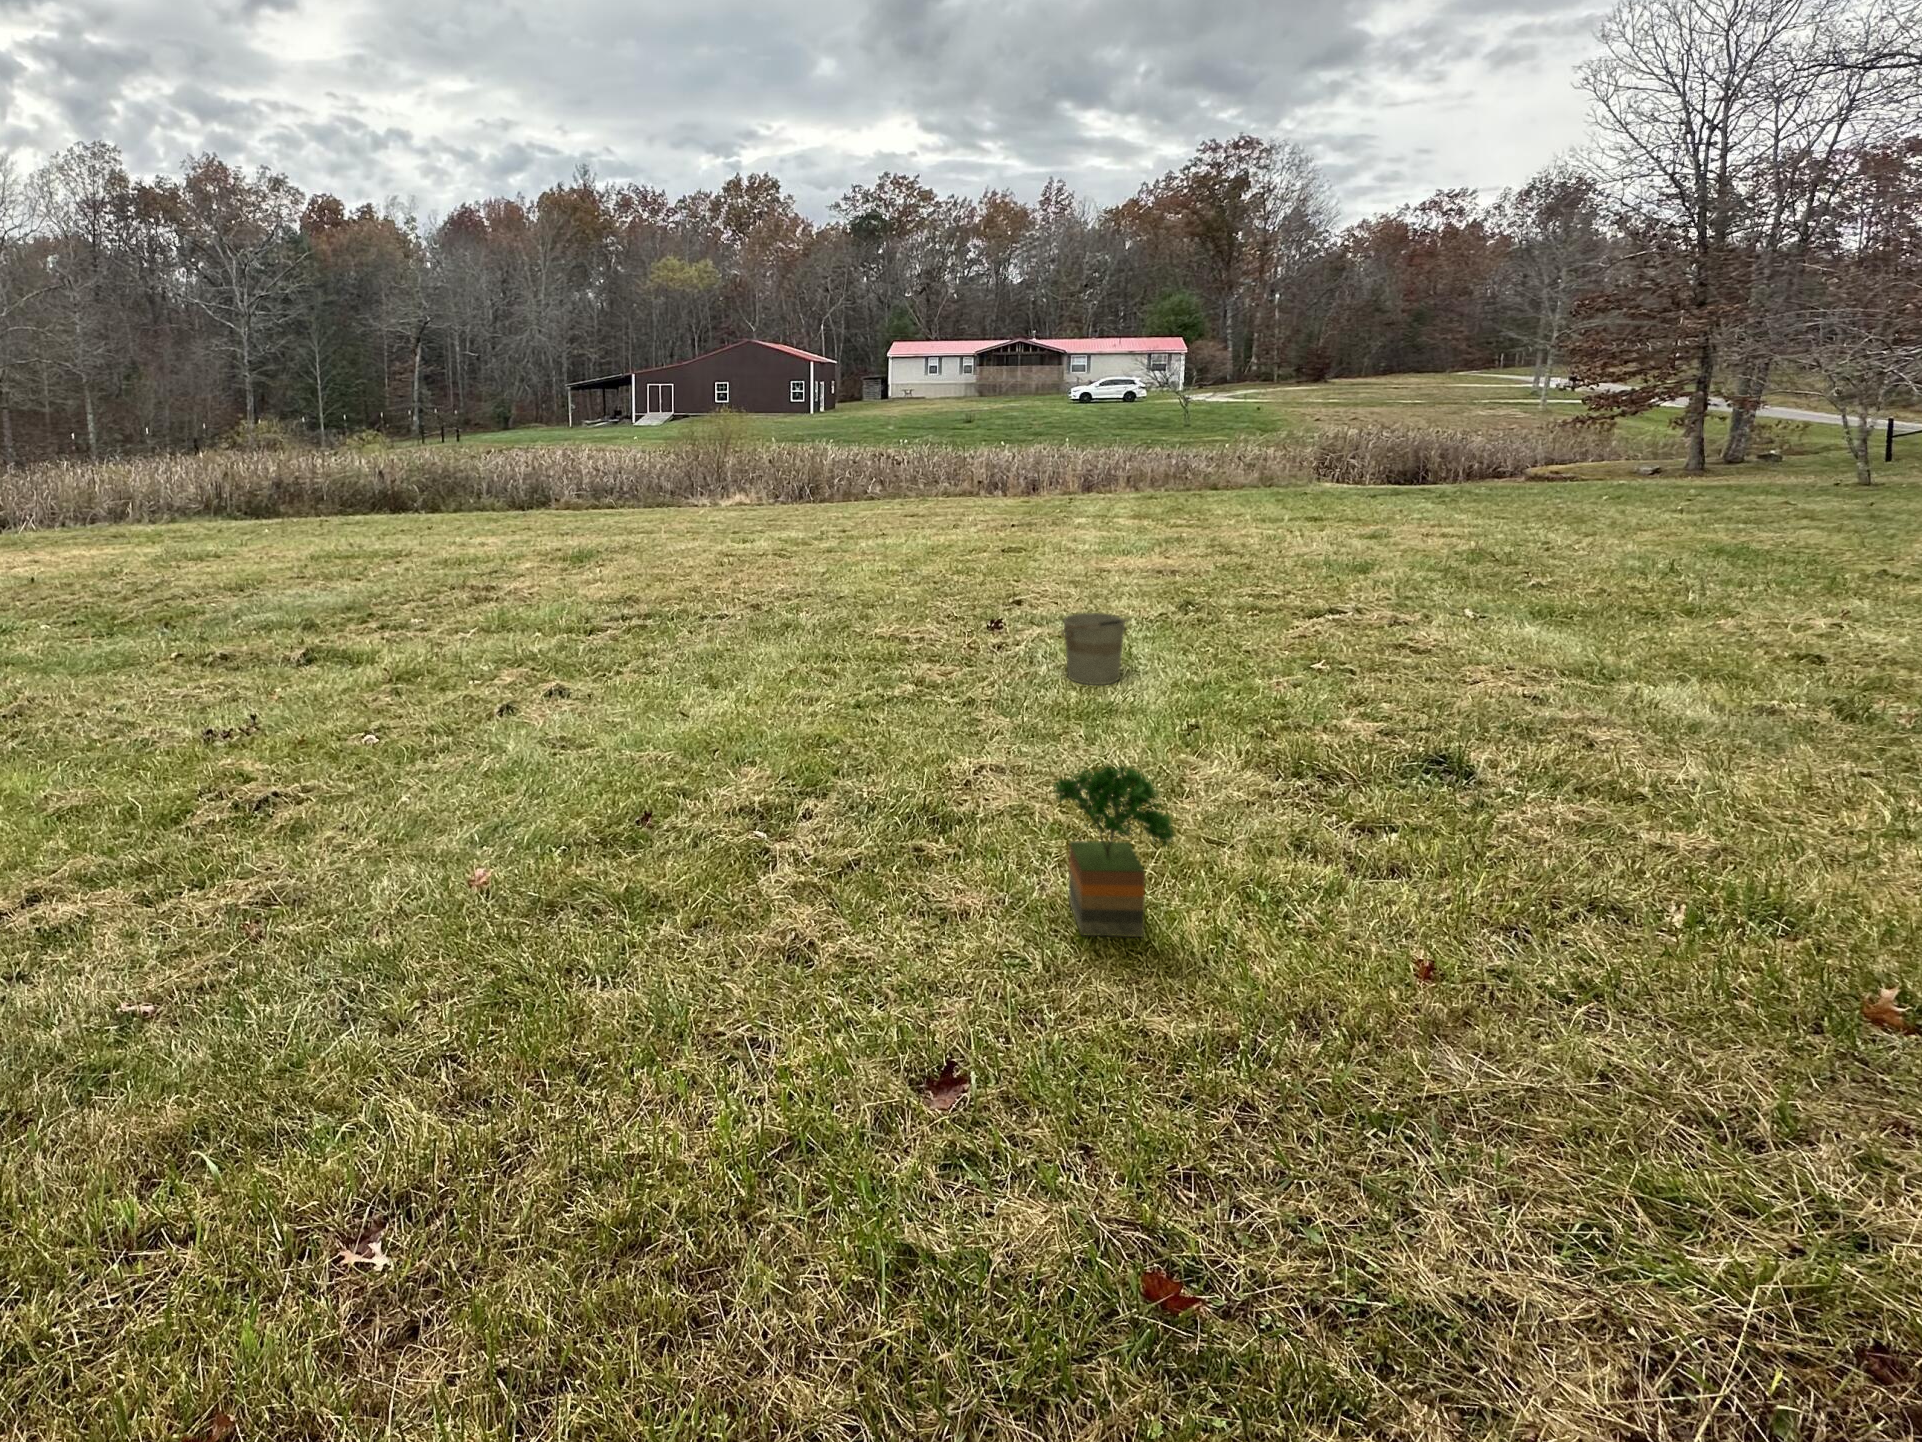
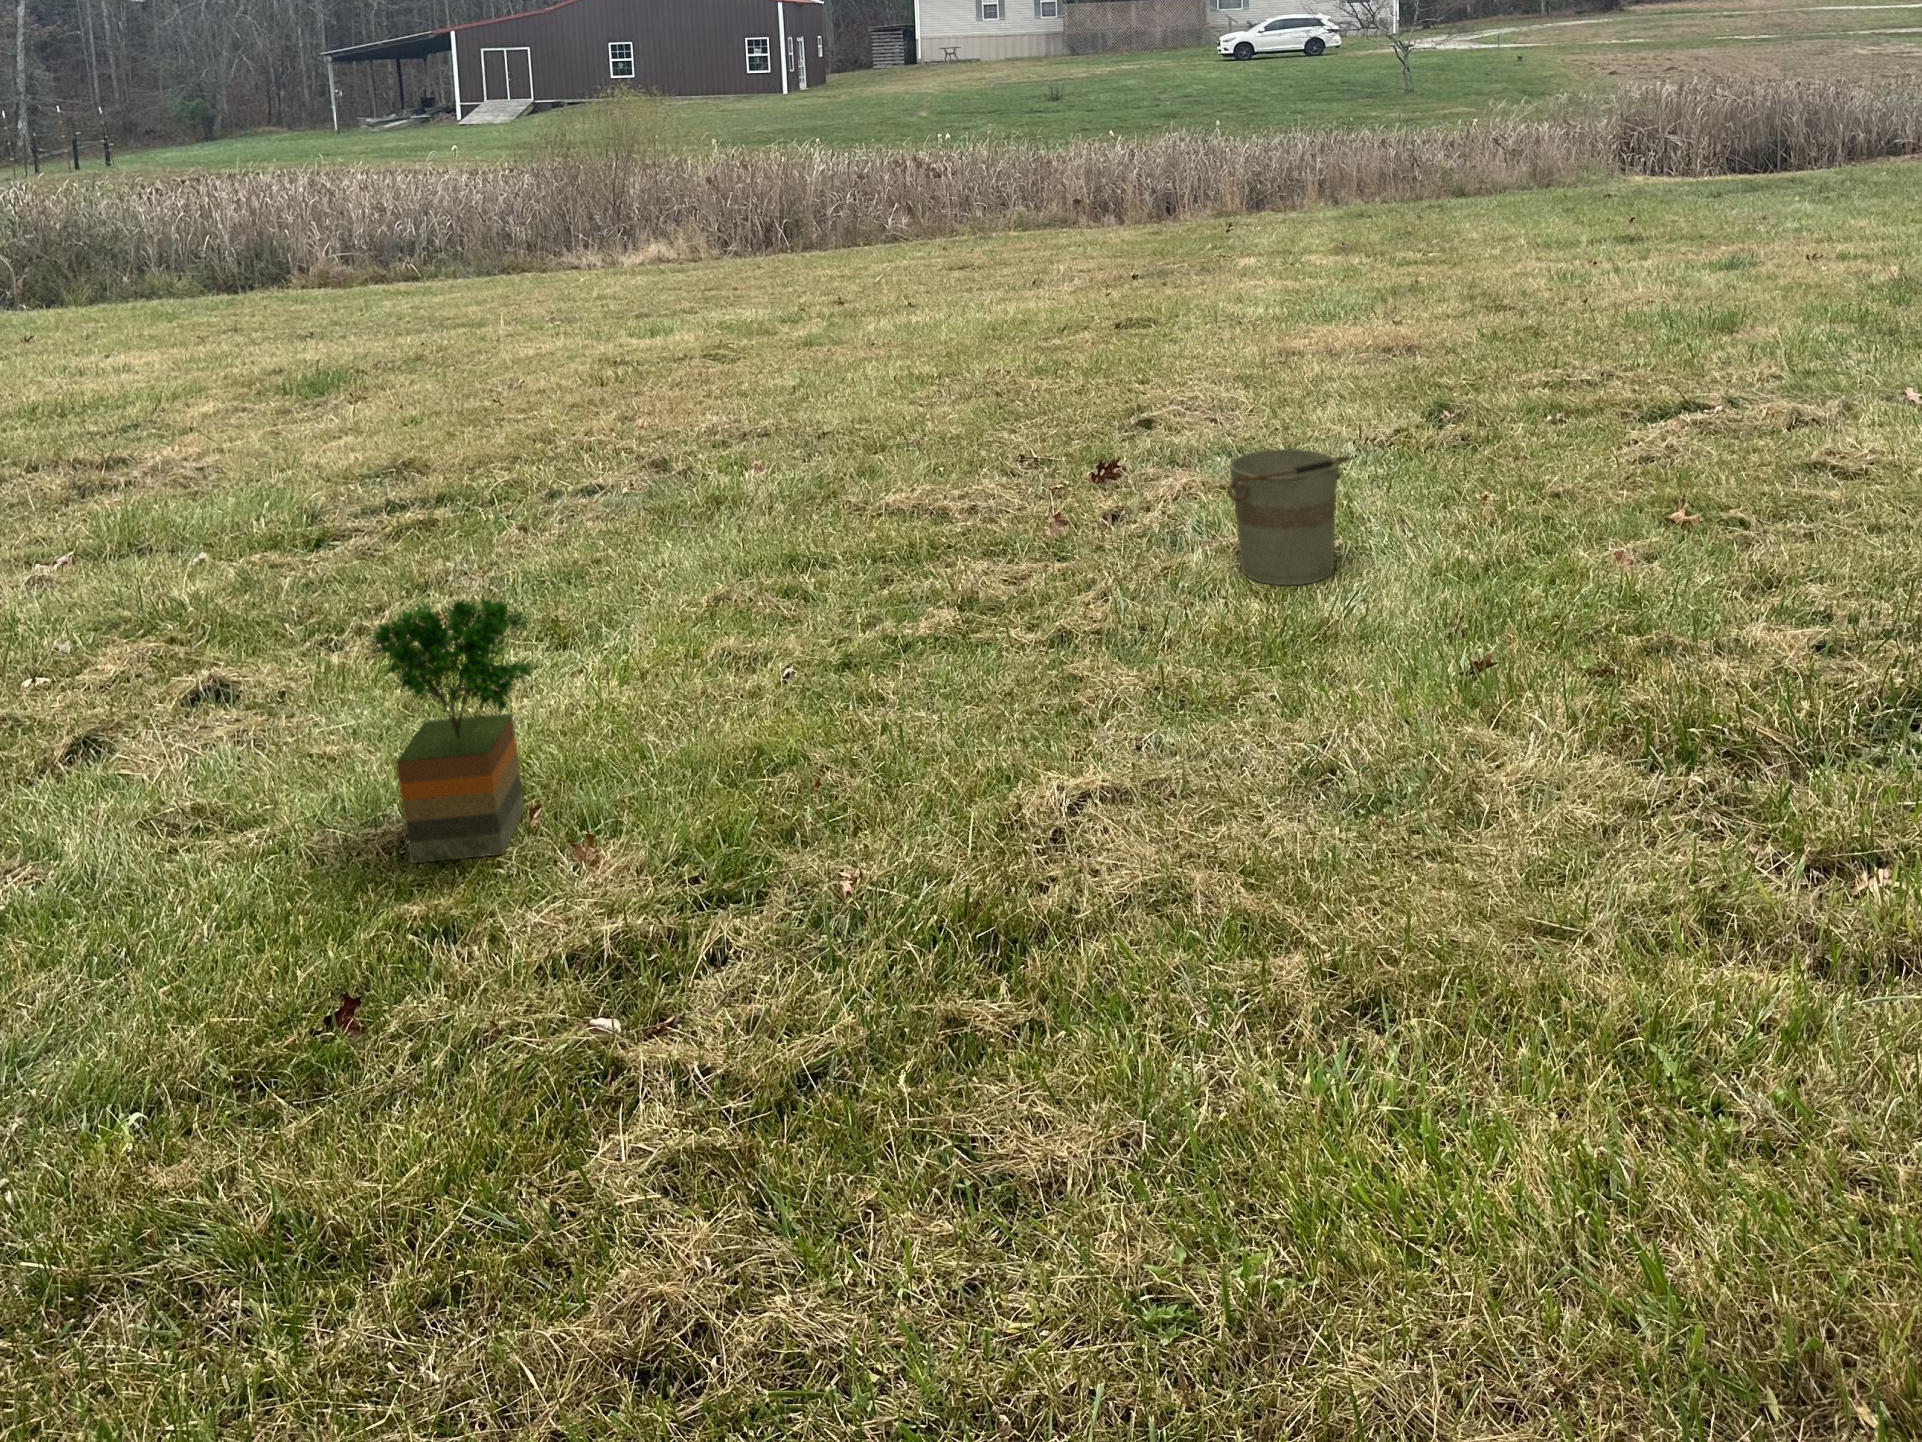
potted tree: present [1053,766,1174,937] -> present [366,597,533,863]

